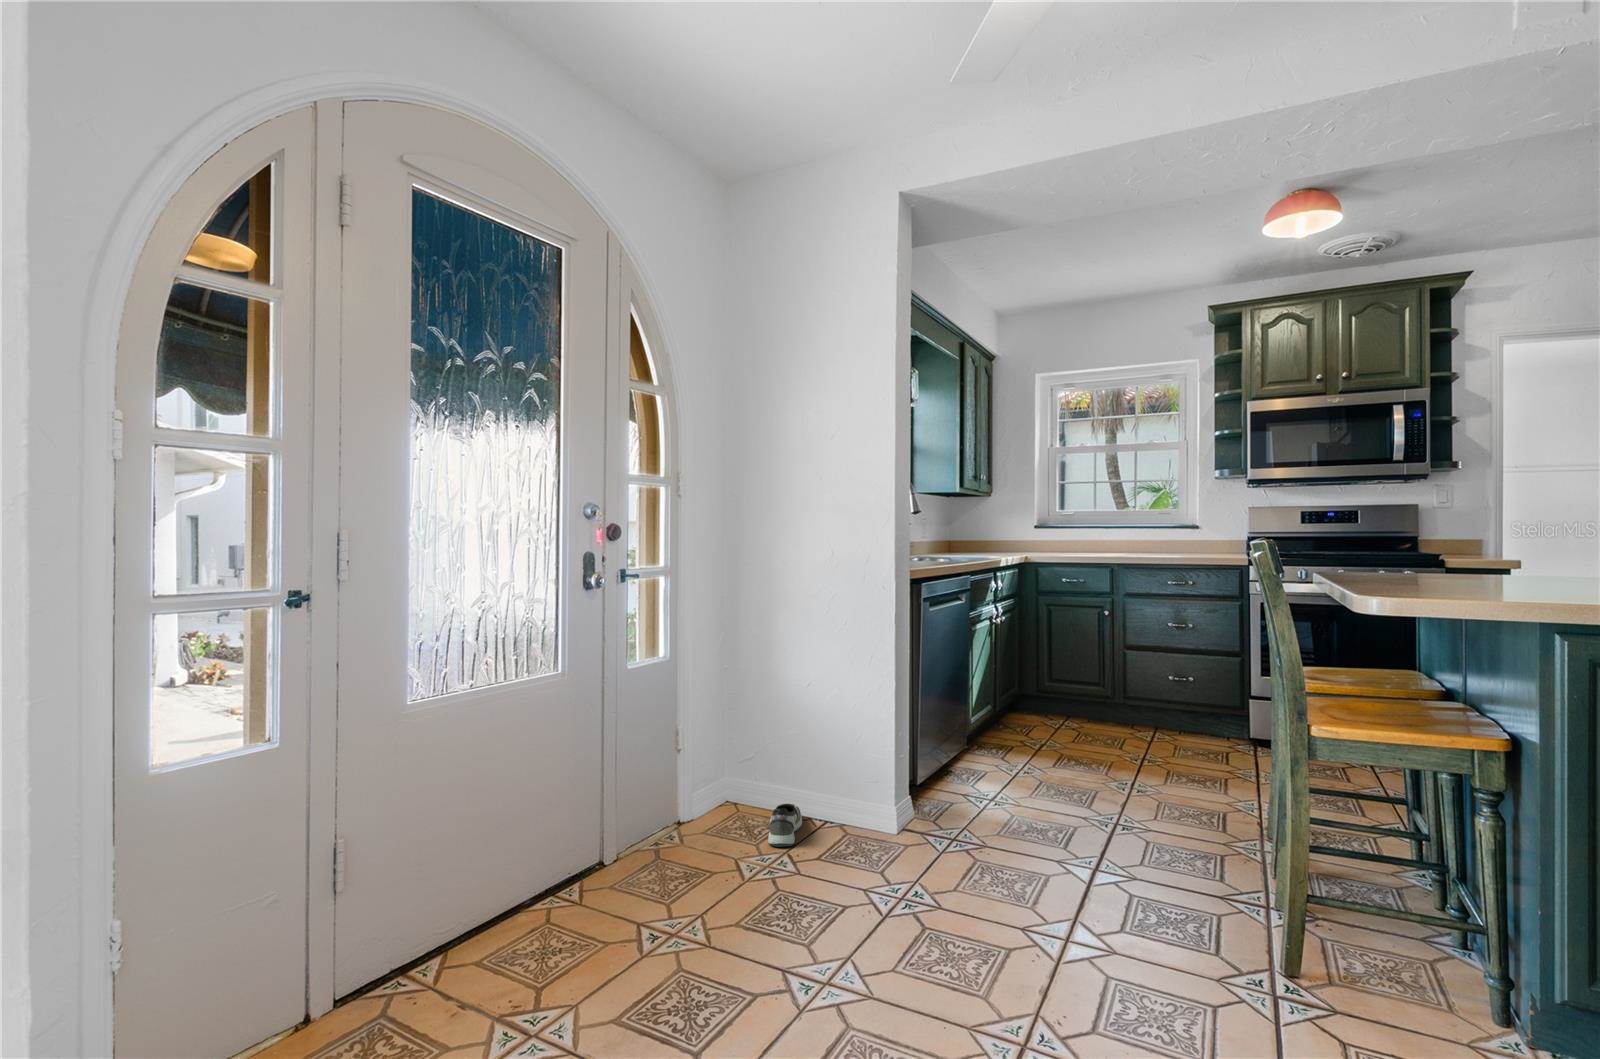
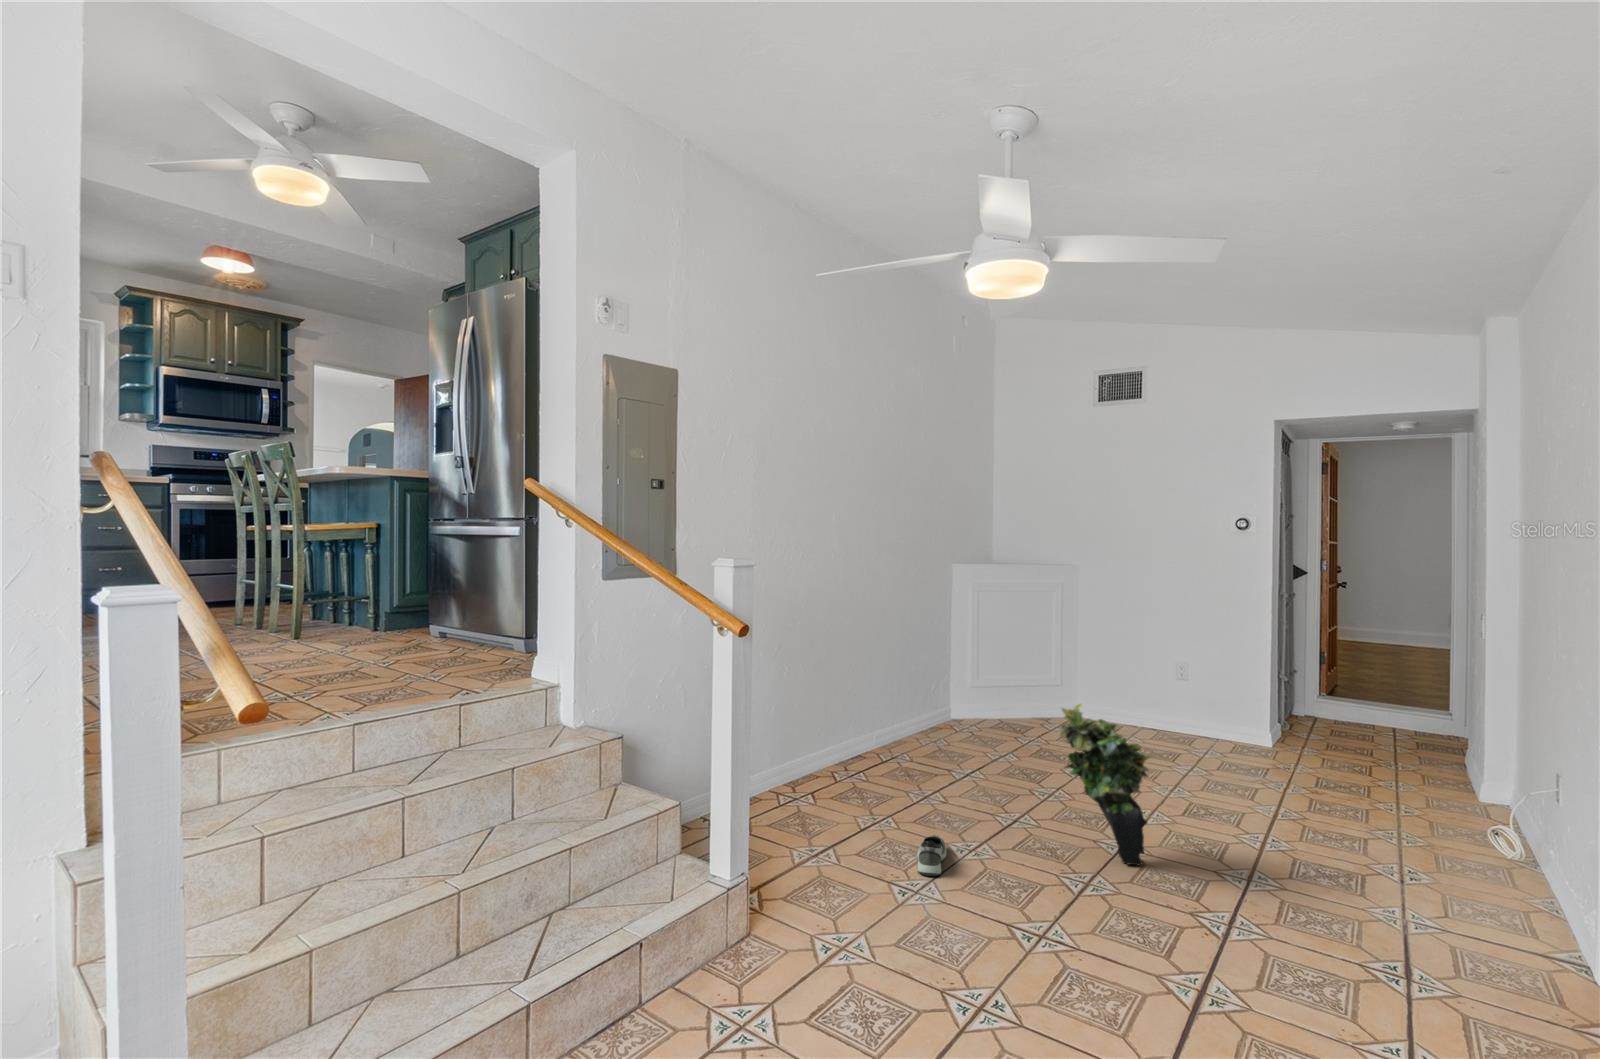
potted plant: none [922,650,1023,819] -> present [1060,704,1155,865]

